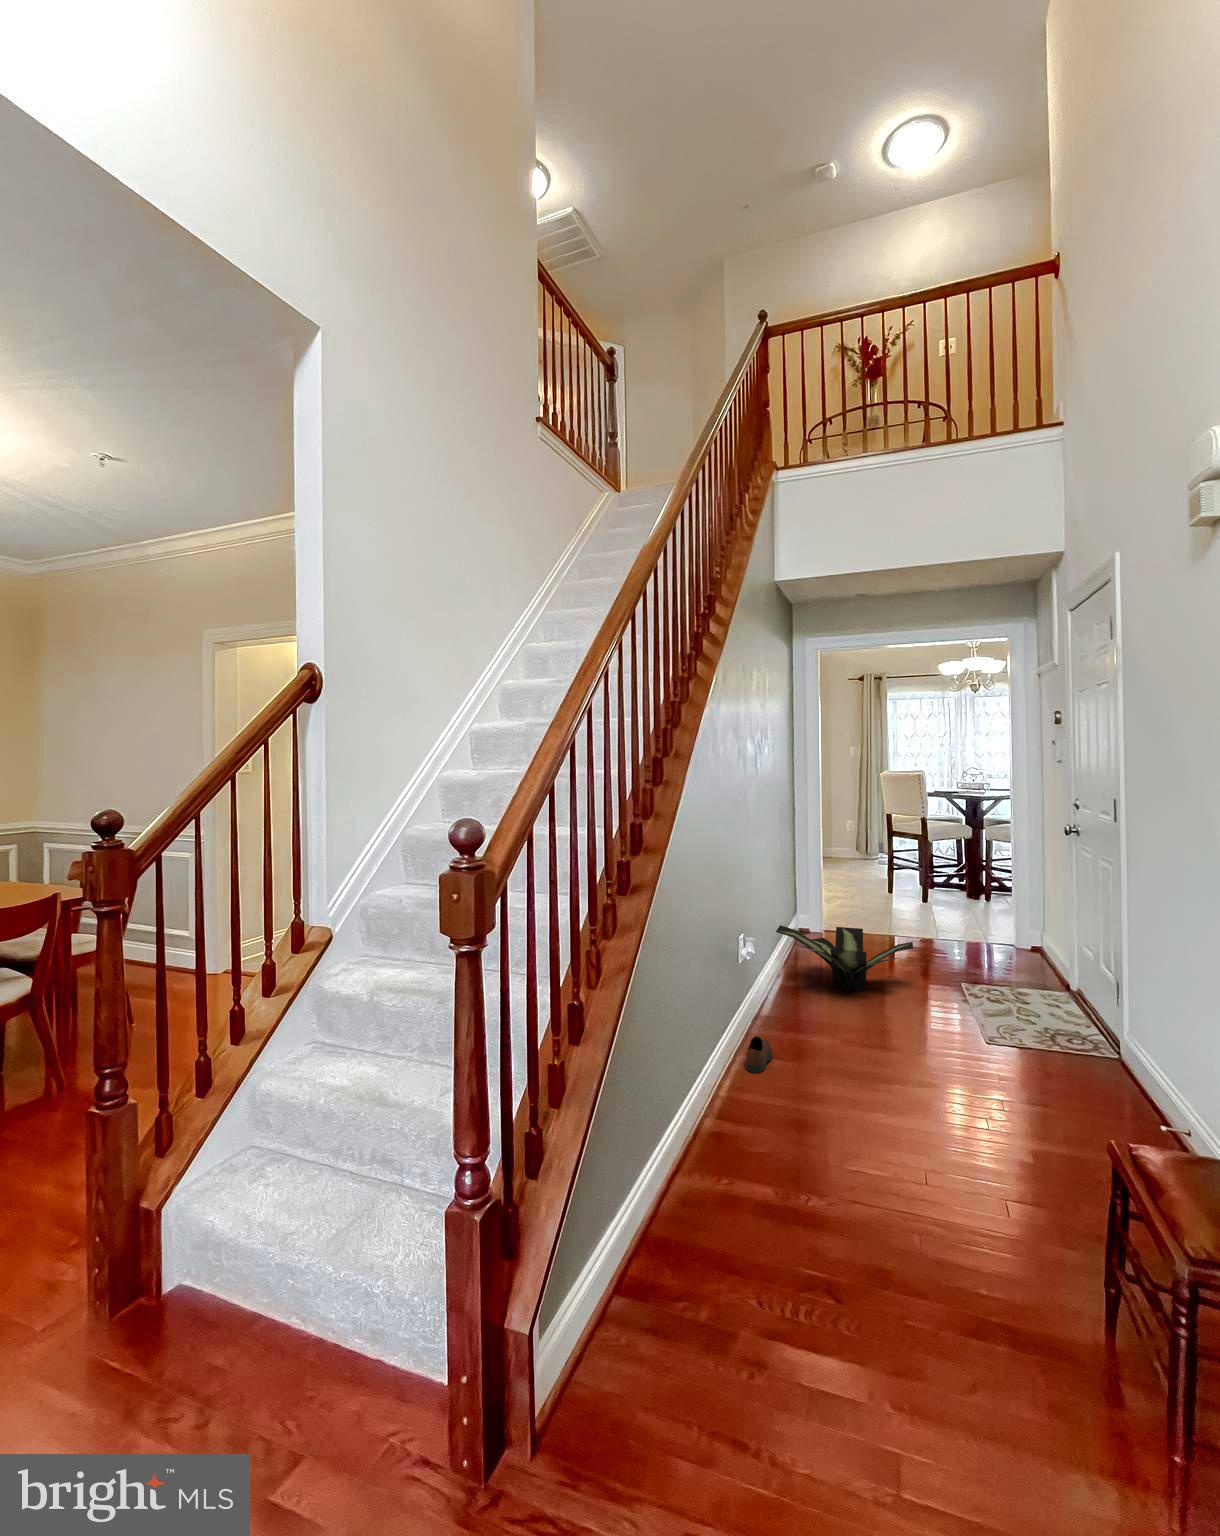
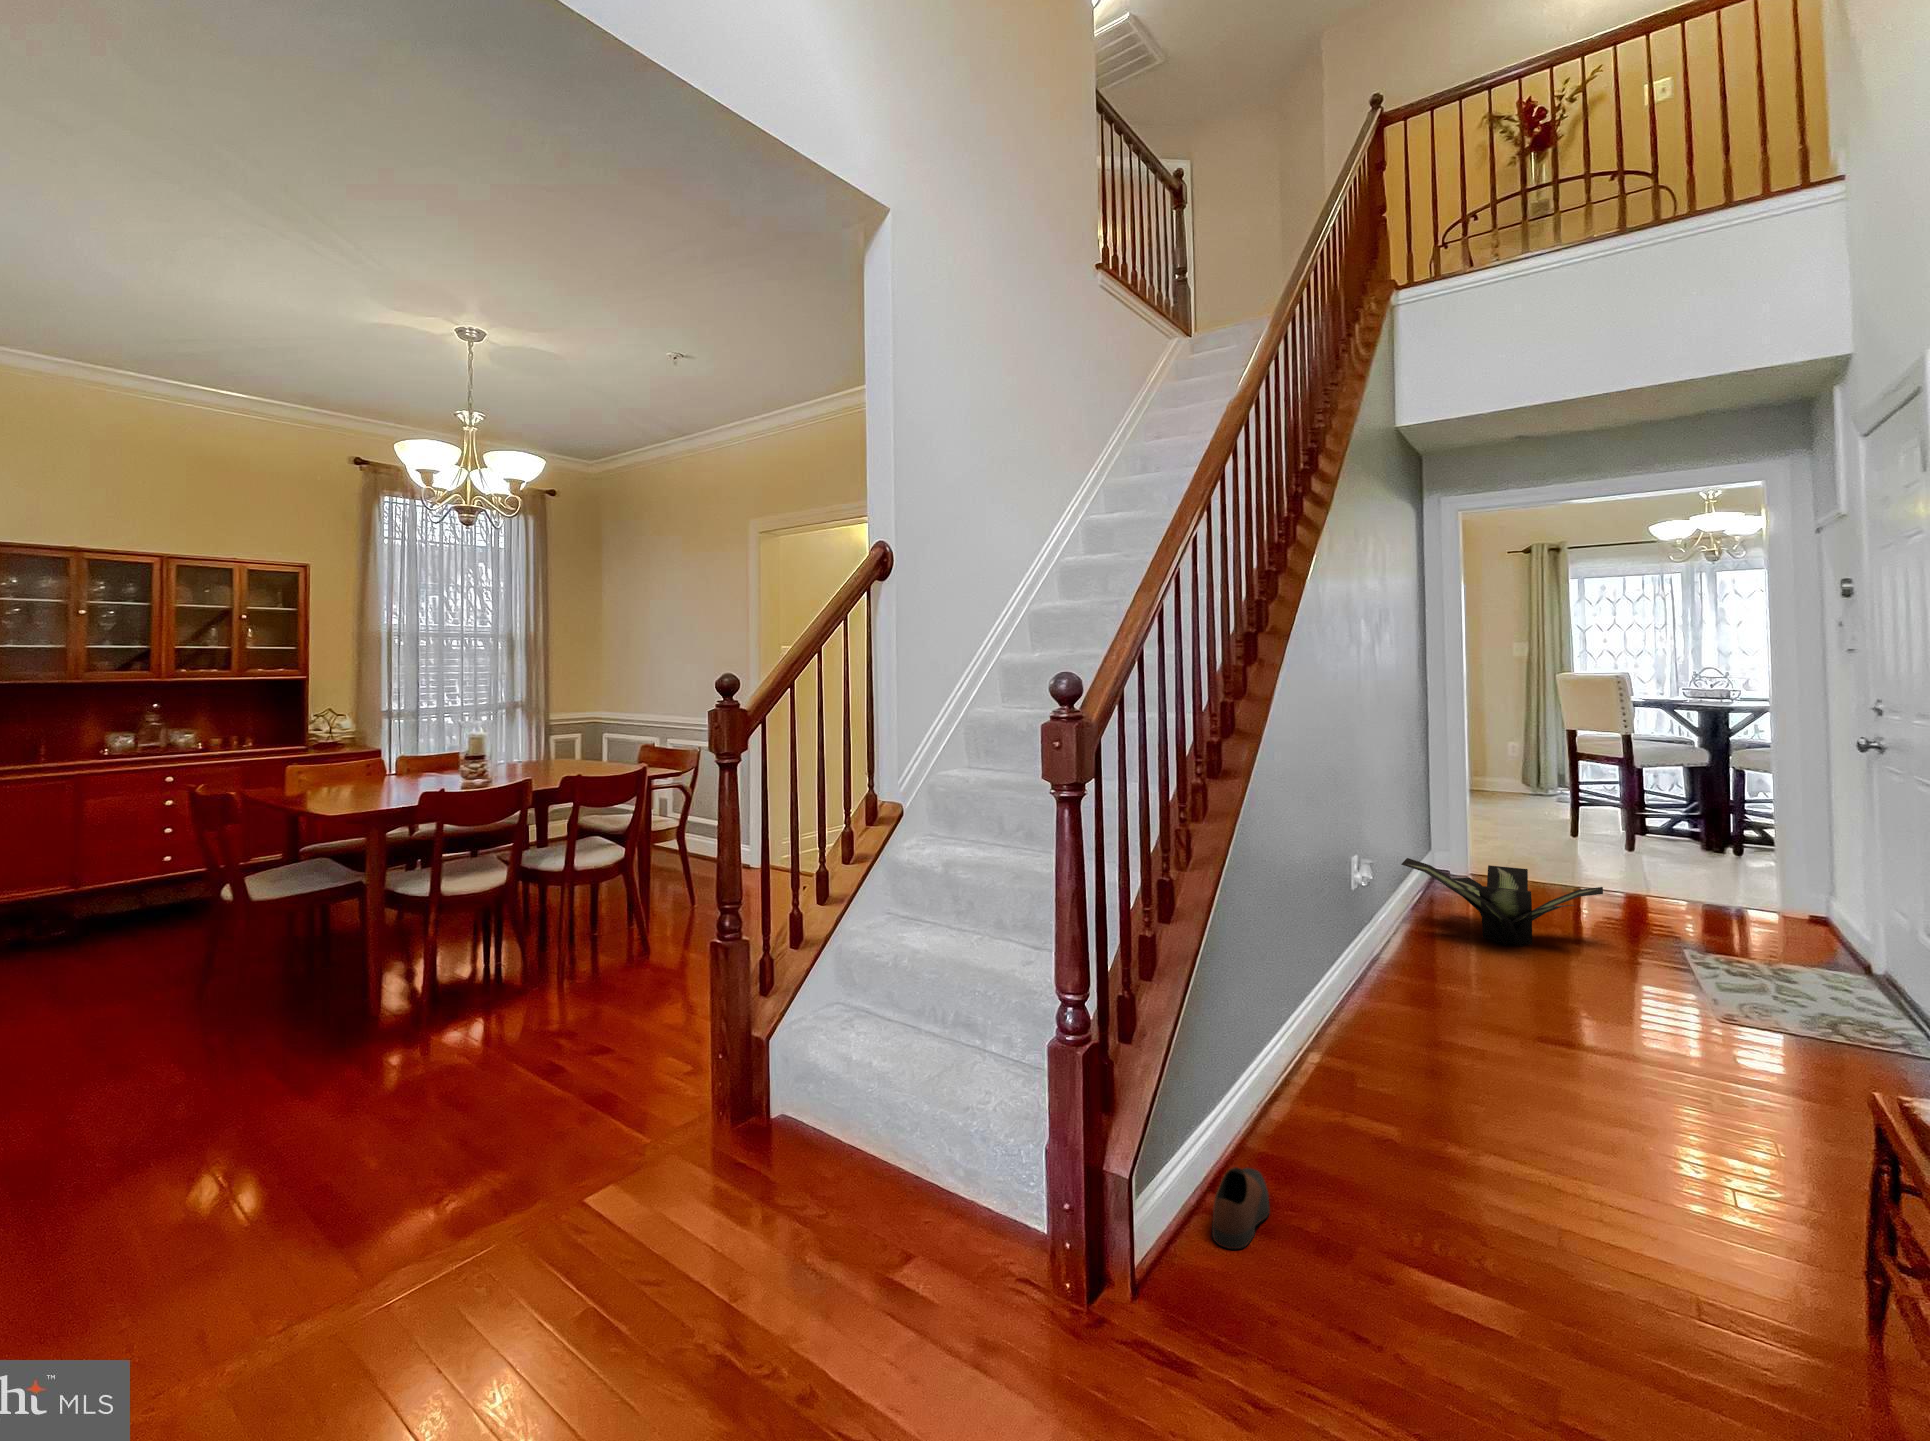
shoe: present [746,1036,773,1073] -> present [1212,1167,1270,1249]

